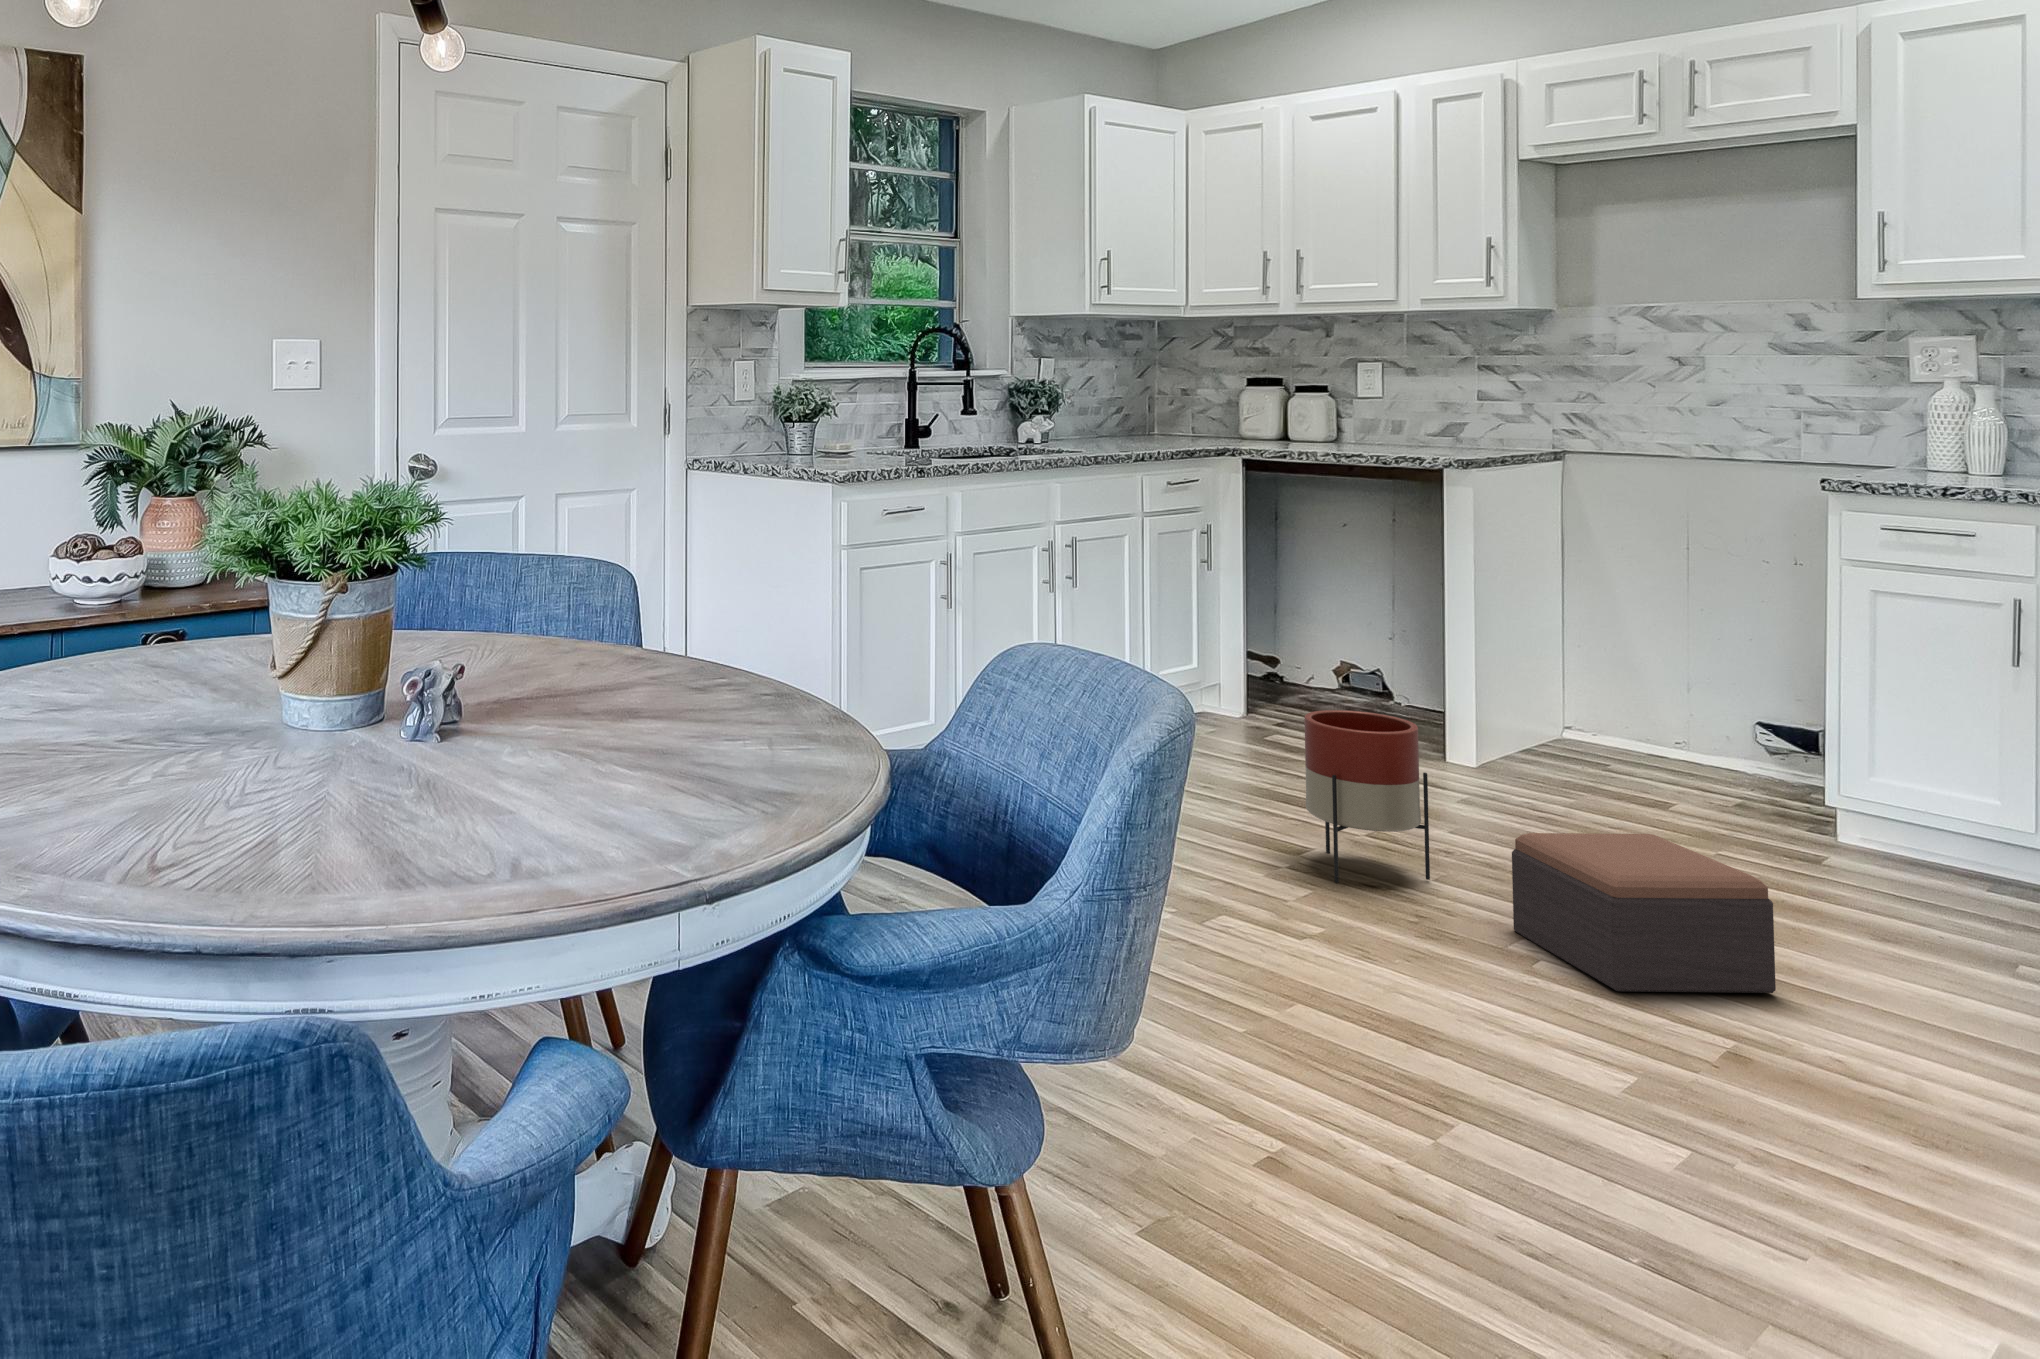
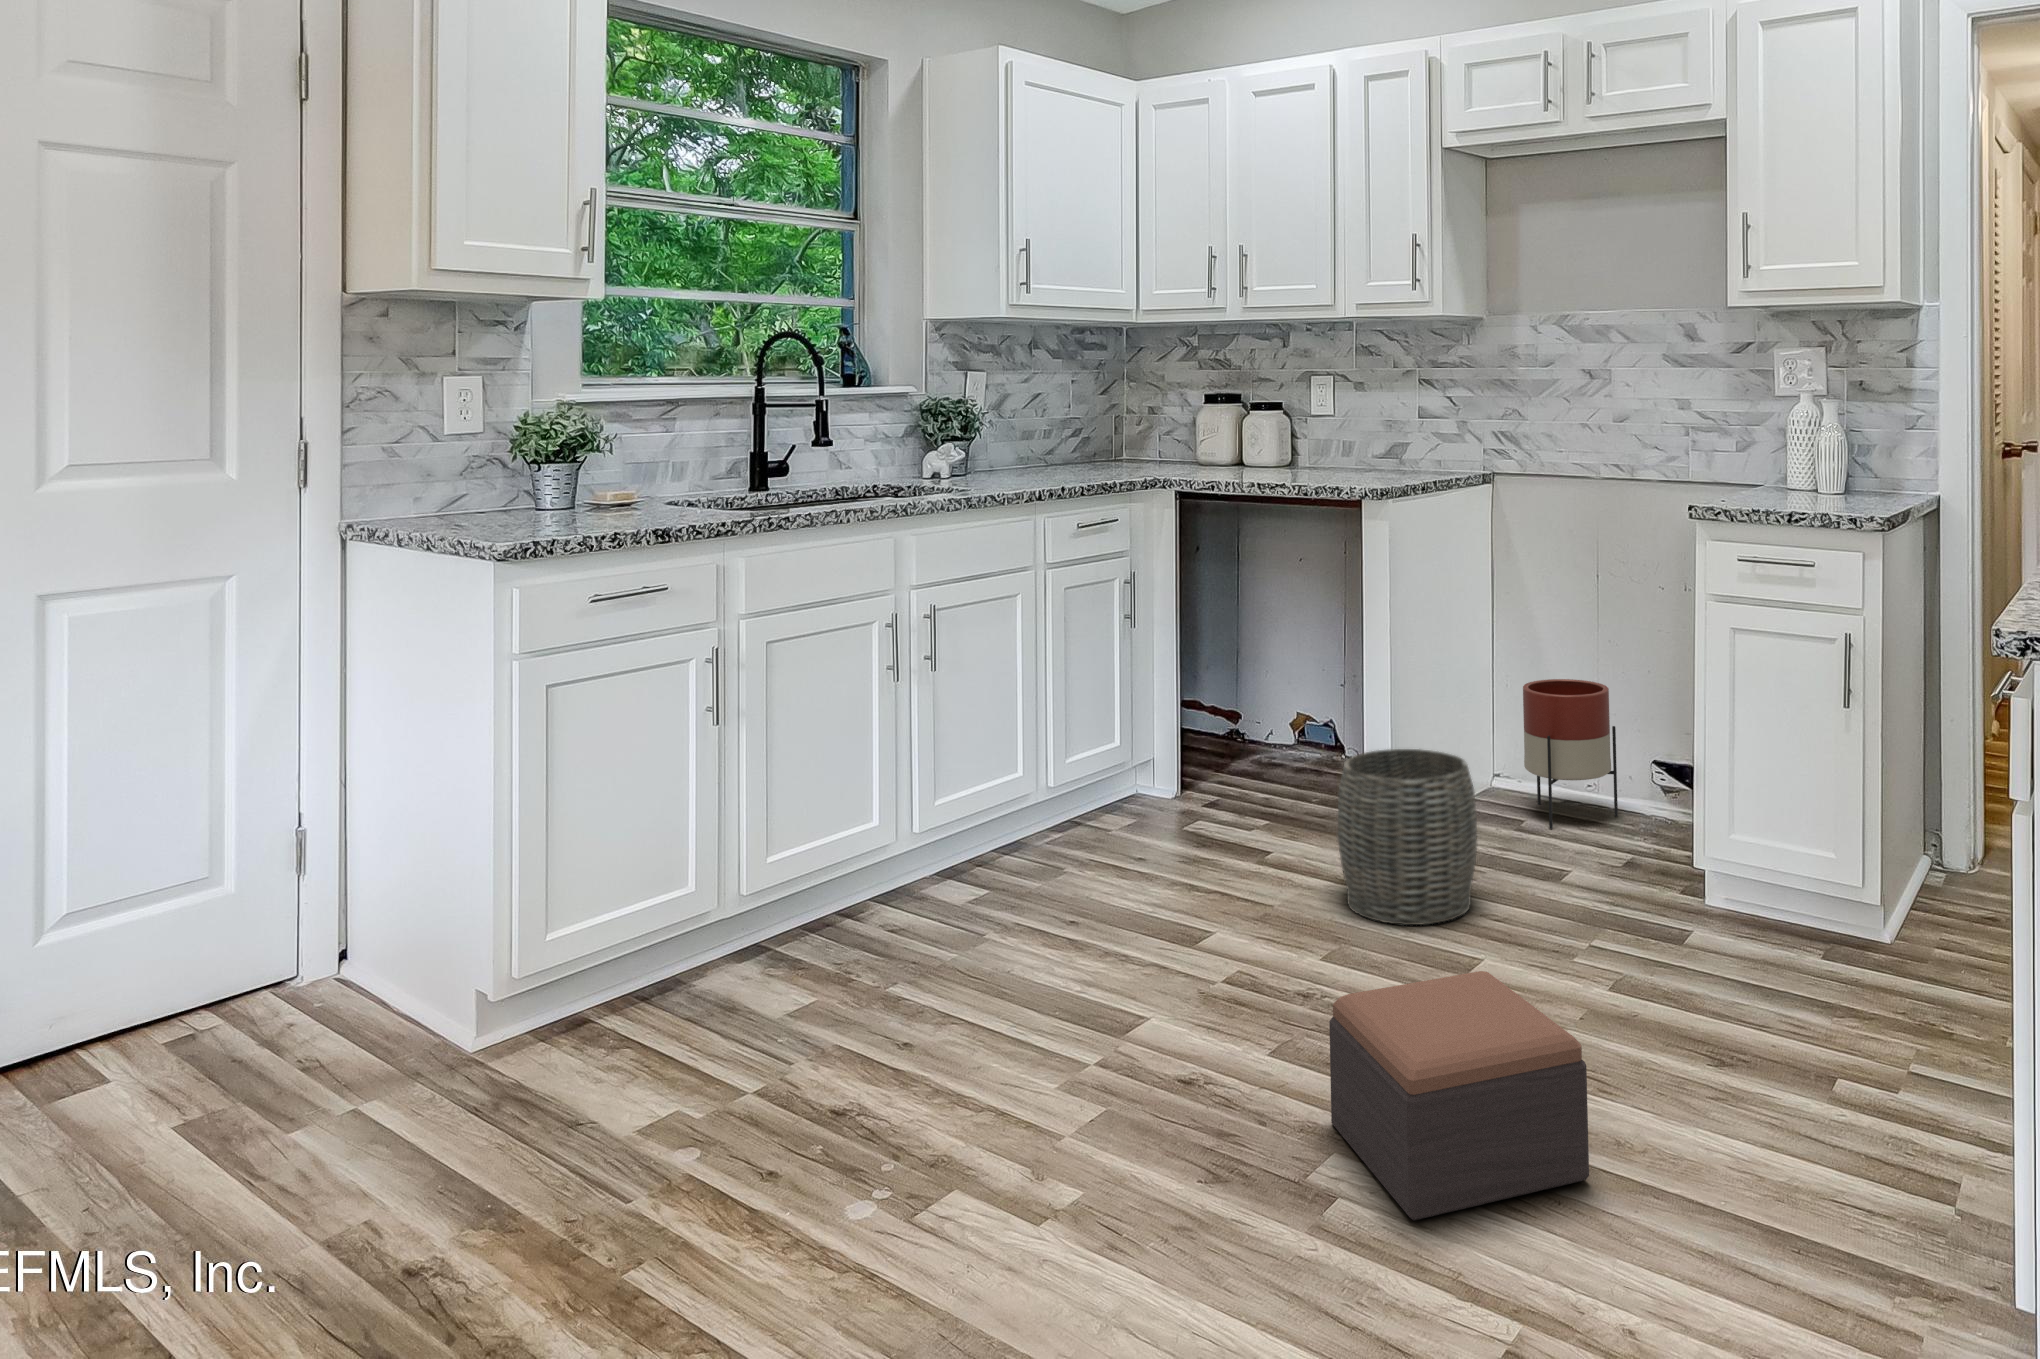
woven basket: none [1443,680,1587,824] -> present [1338,749,1477,925]
planter: present [1304,710,1430,883] -> present [1523,679,1618,829]

